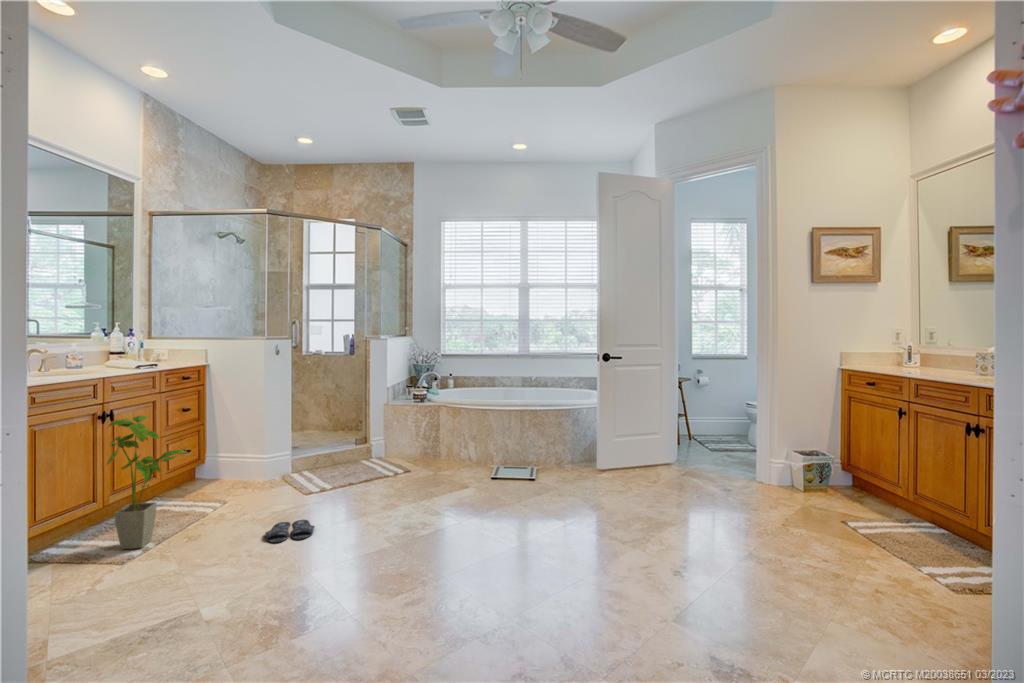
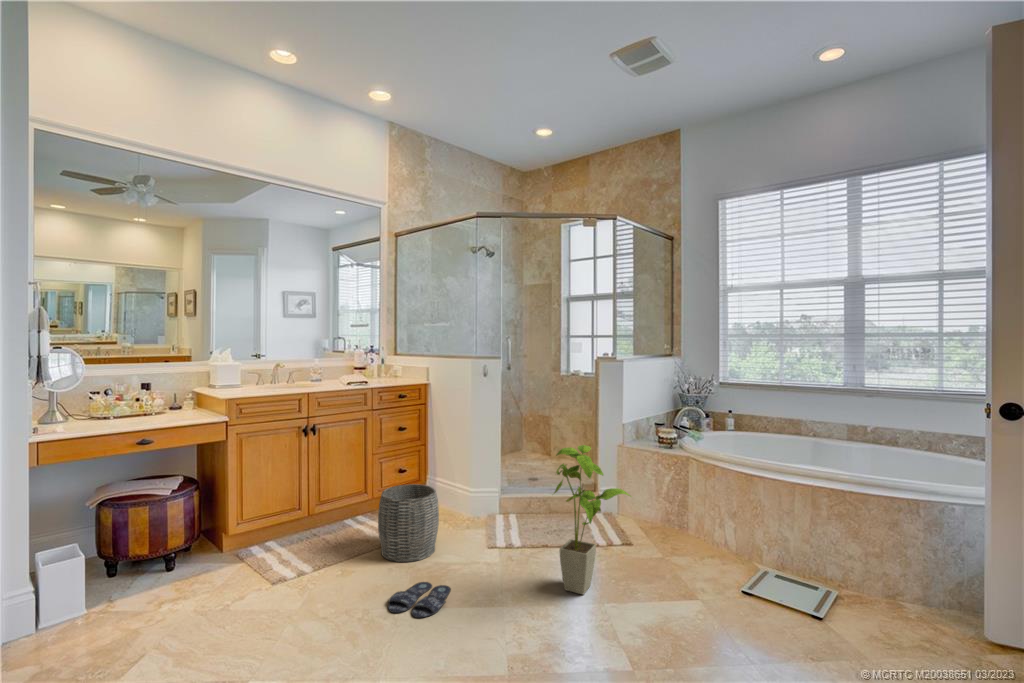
house plant: present [106,416,190,549] -> present [554,445,630,594]
woven basket: none [207,453,267,520] -> present [378,484,439,562]

